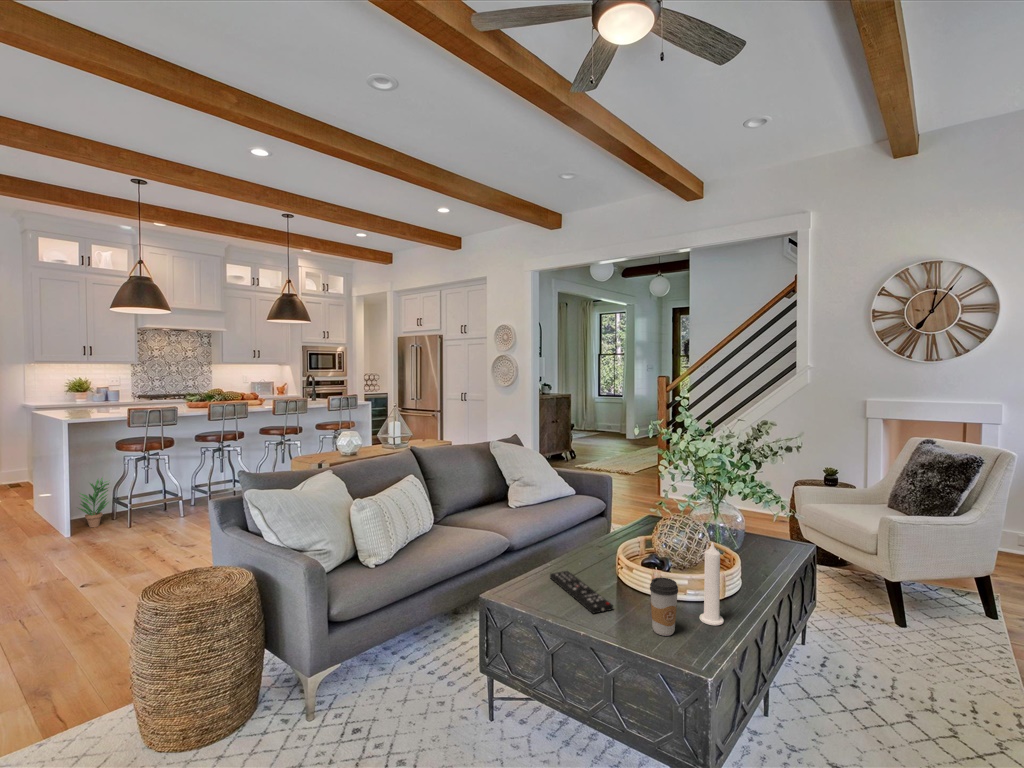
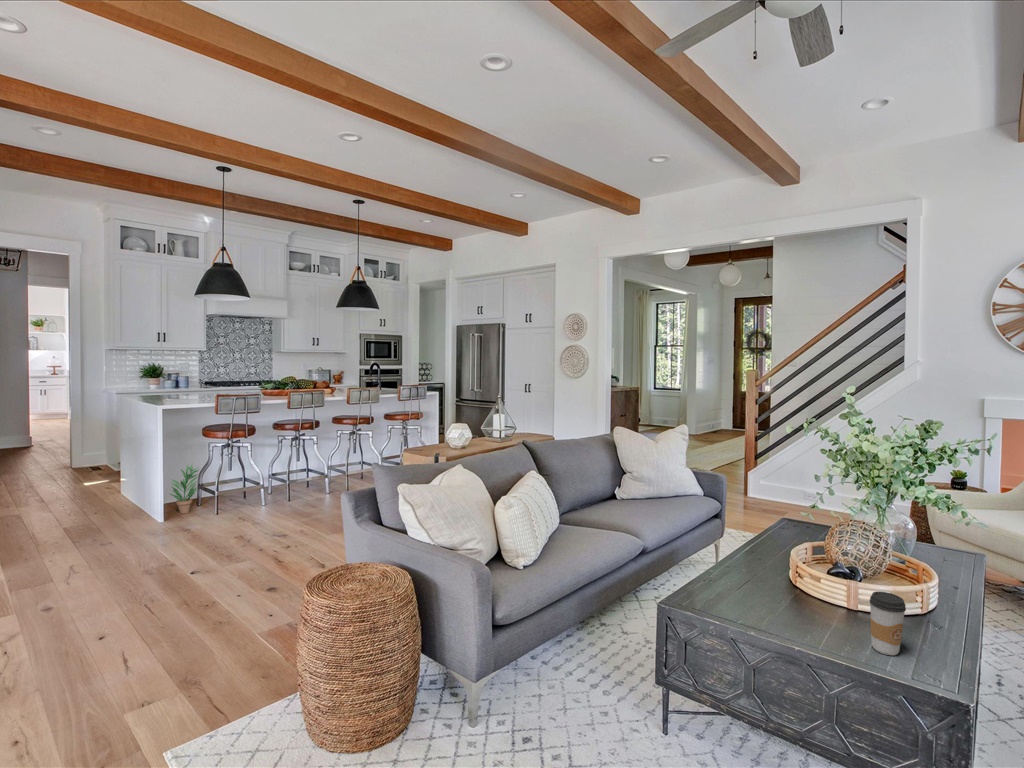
candle: present [700,542,724,625] -> none [915,554,946,645]
remote control: present [550,571,613,614] -> none [720,577,813,627]

